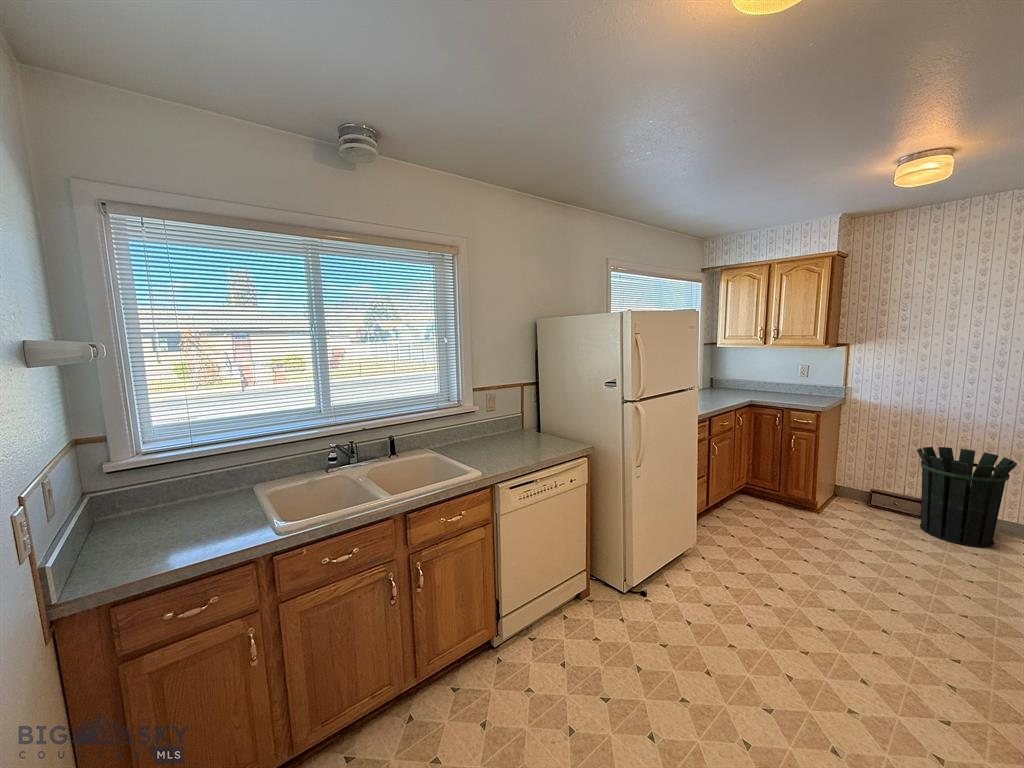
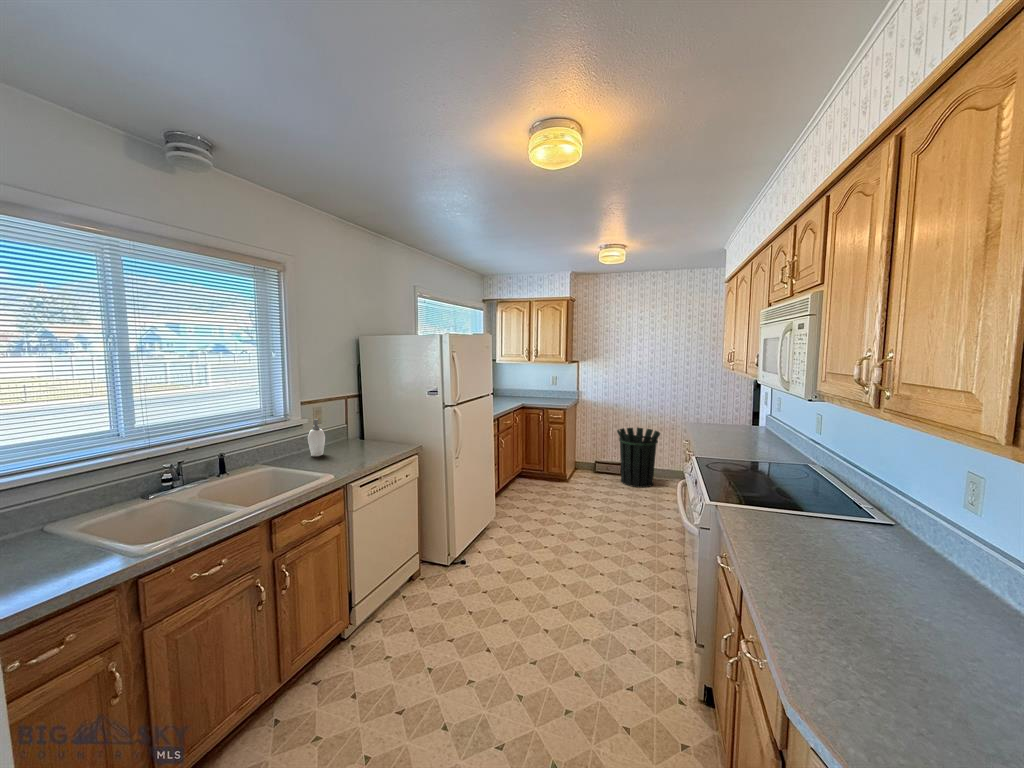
soap dispenser: none [475,407,496,446] -> present [308,419,325,456]

